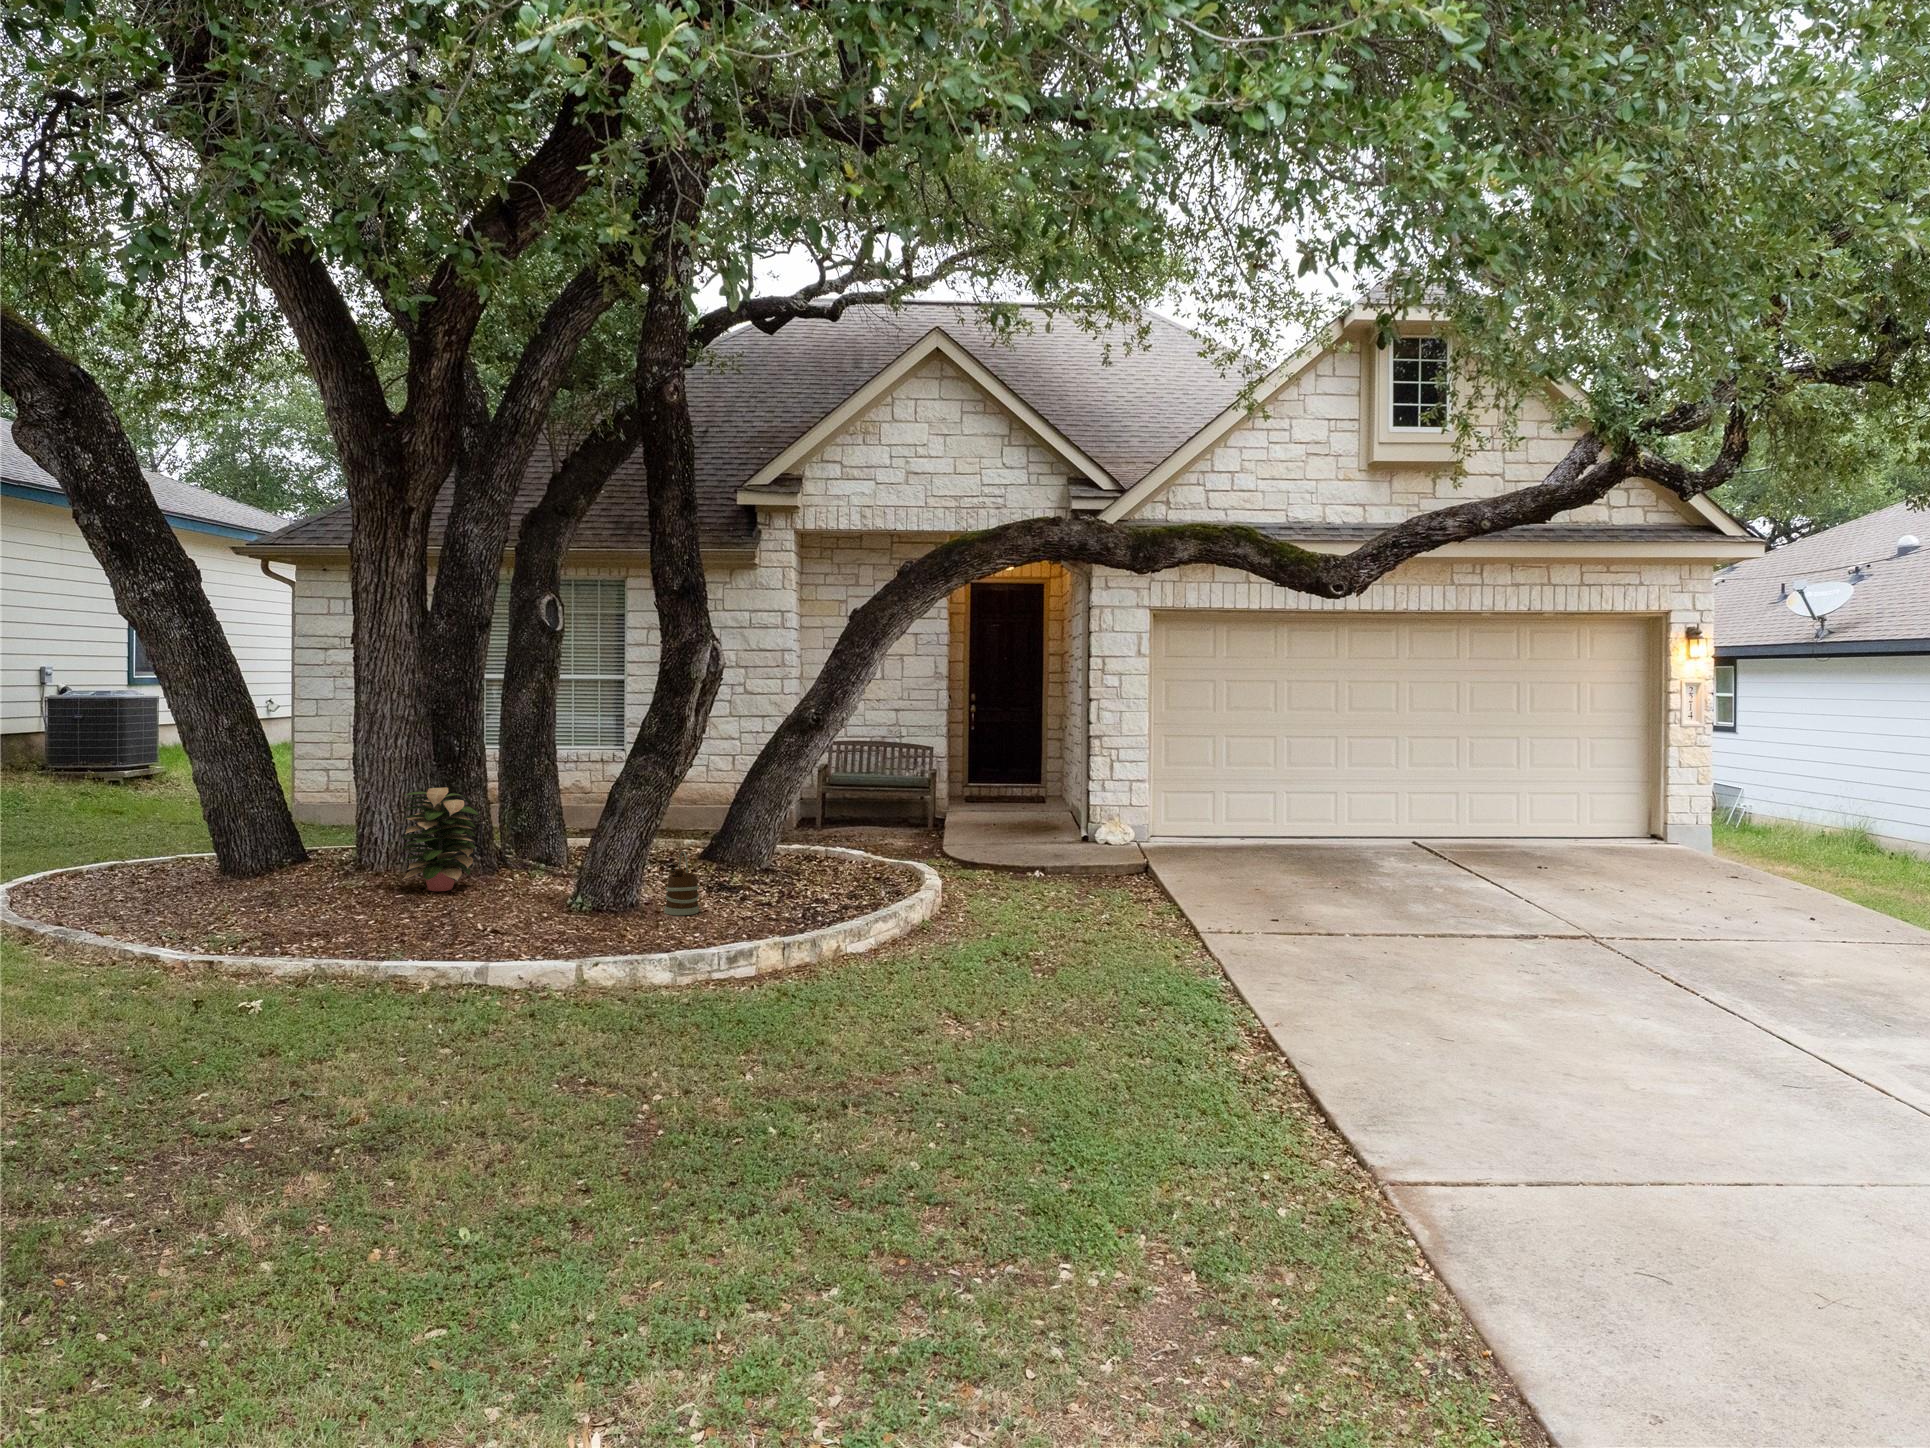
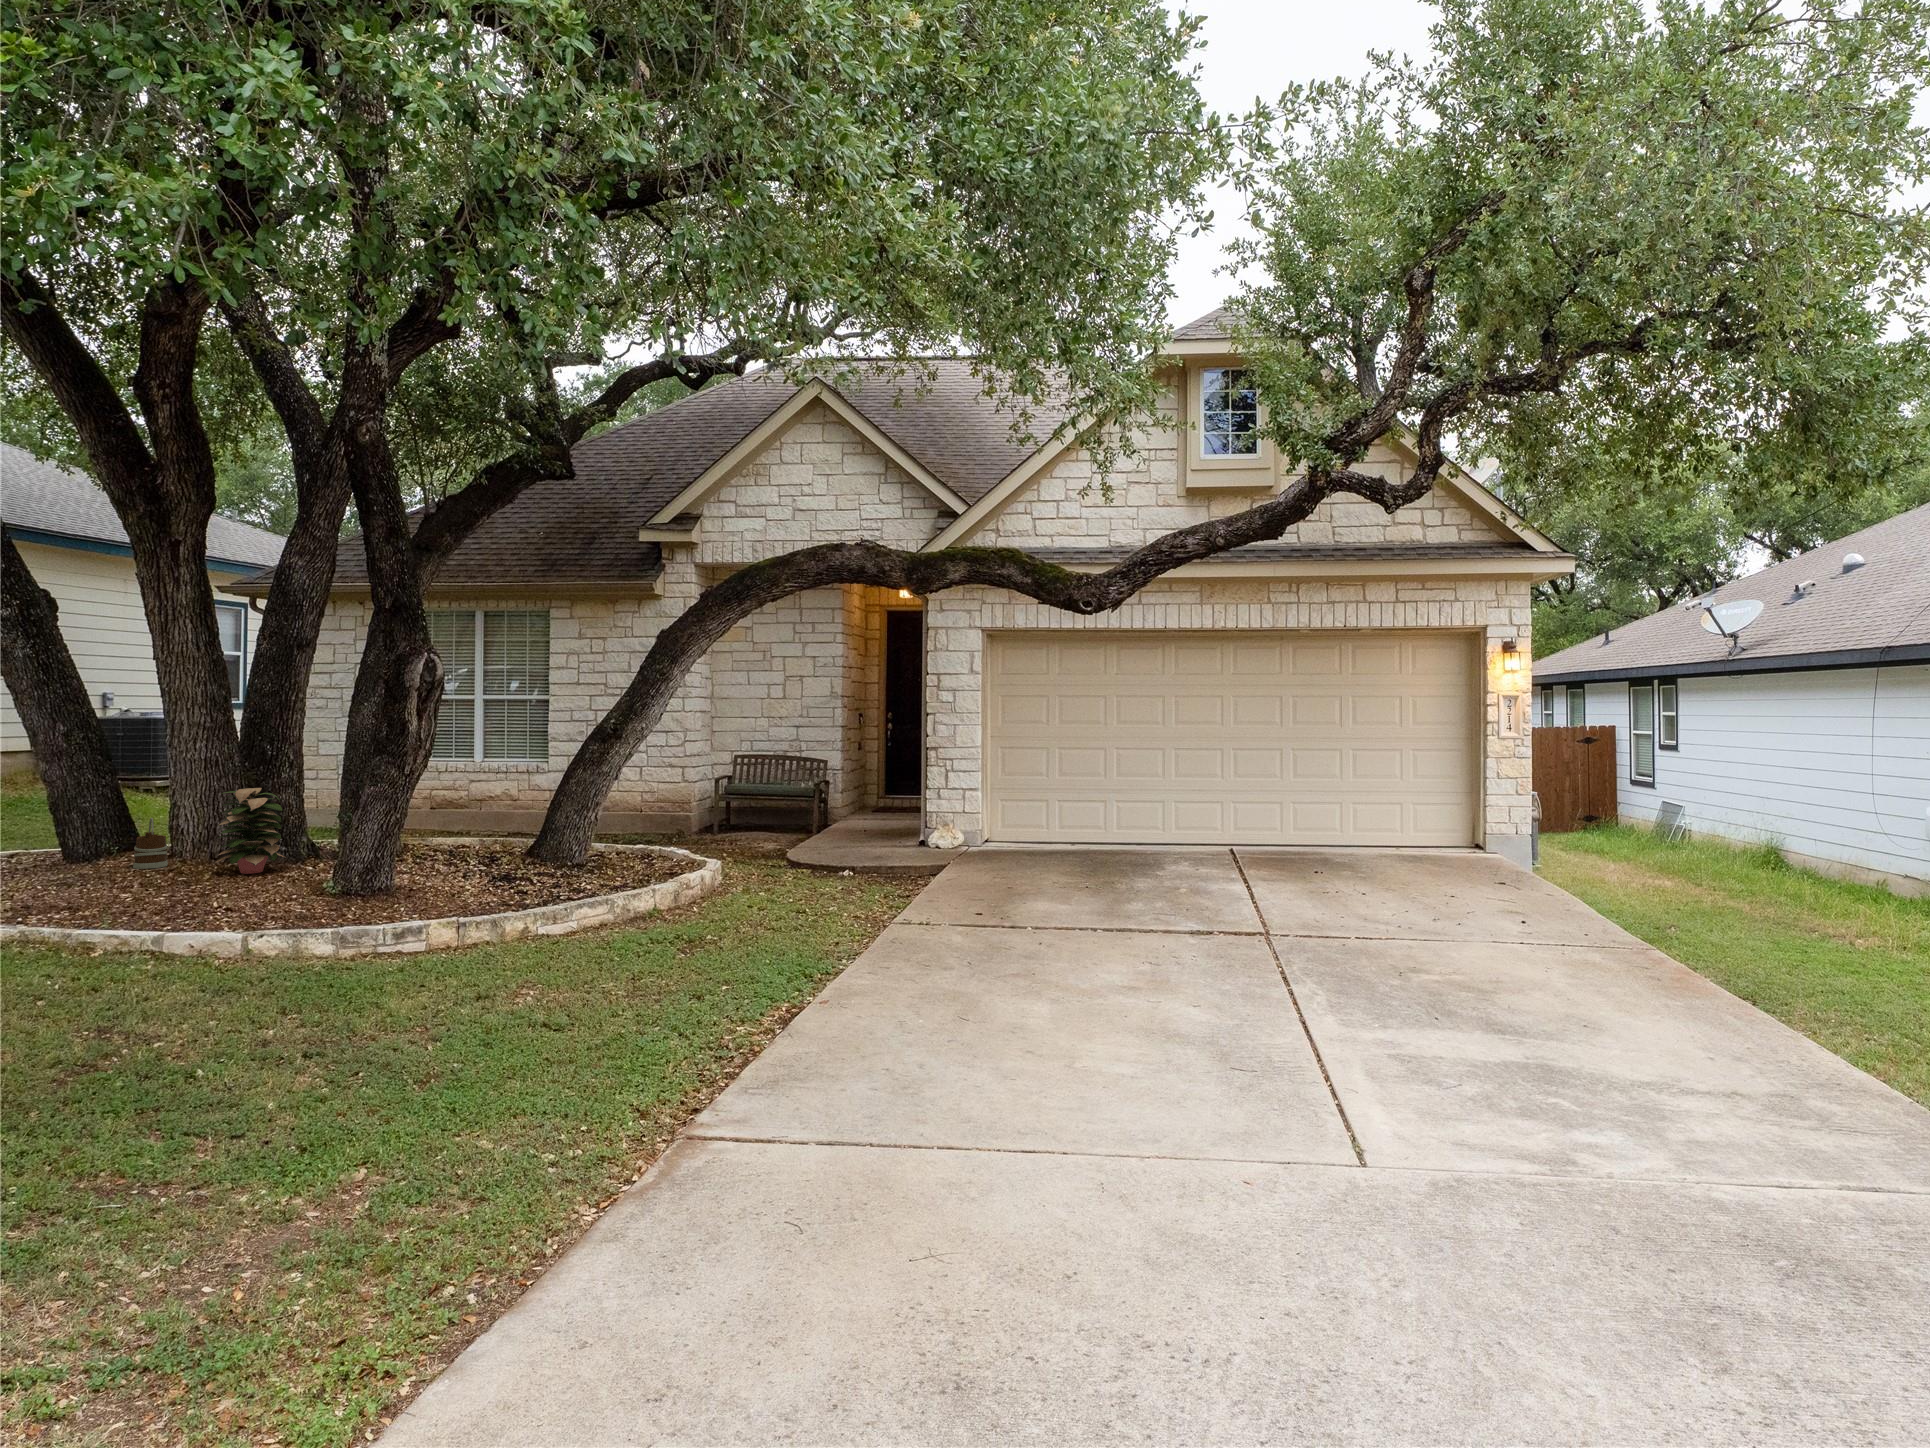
wooden bucket: present [664,852,699,915] -> present [133,818,168,869]

